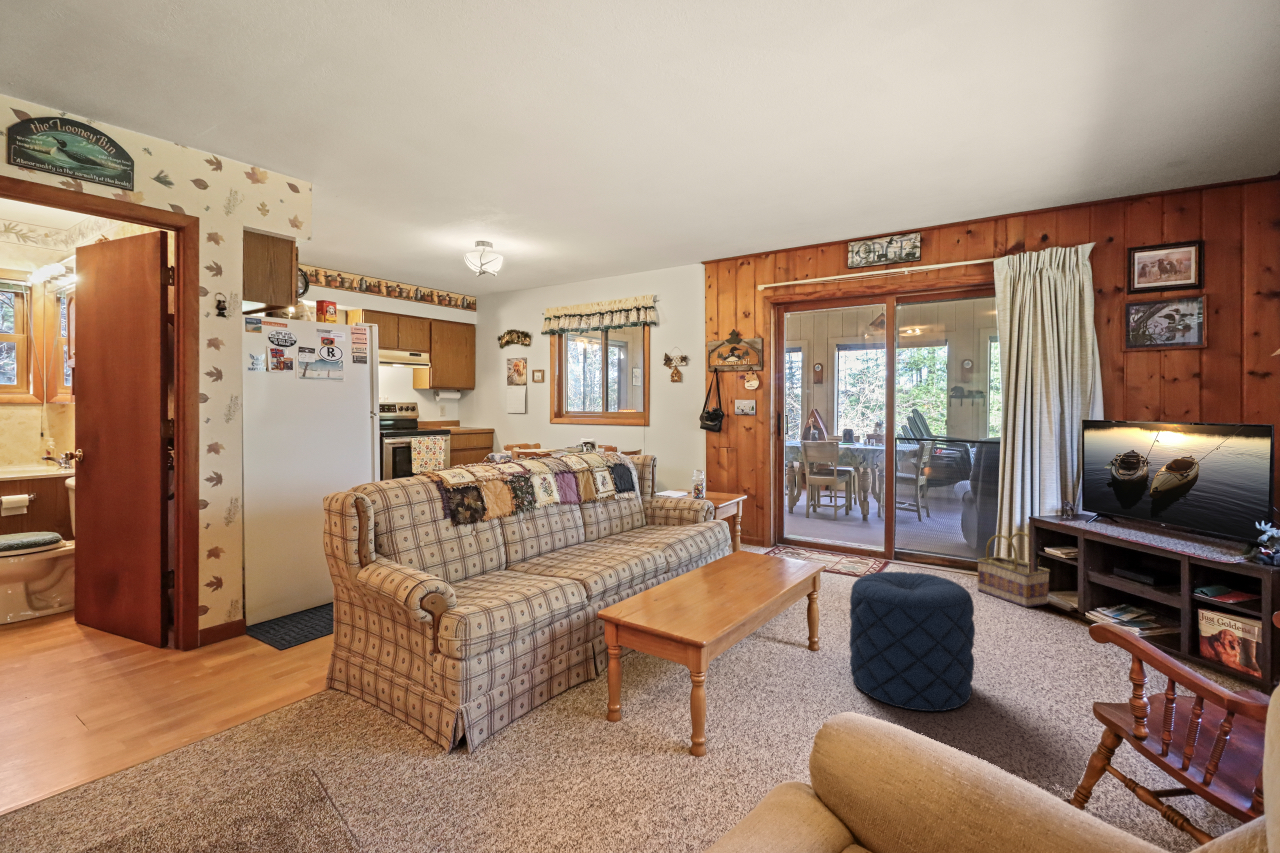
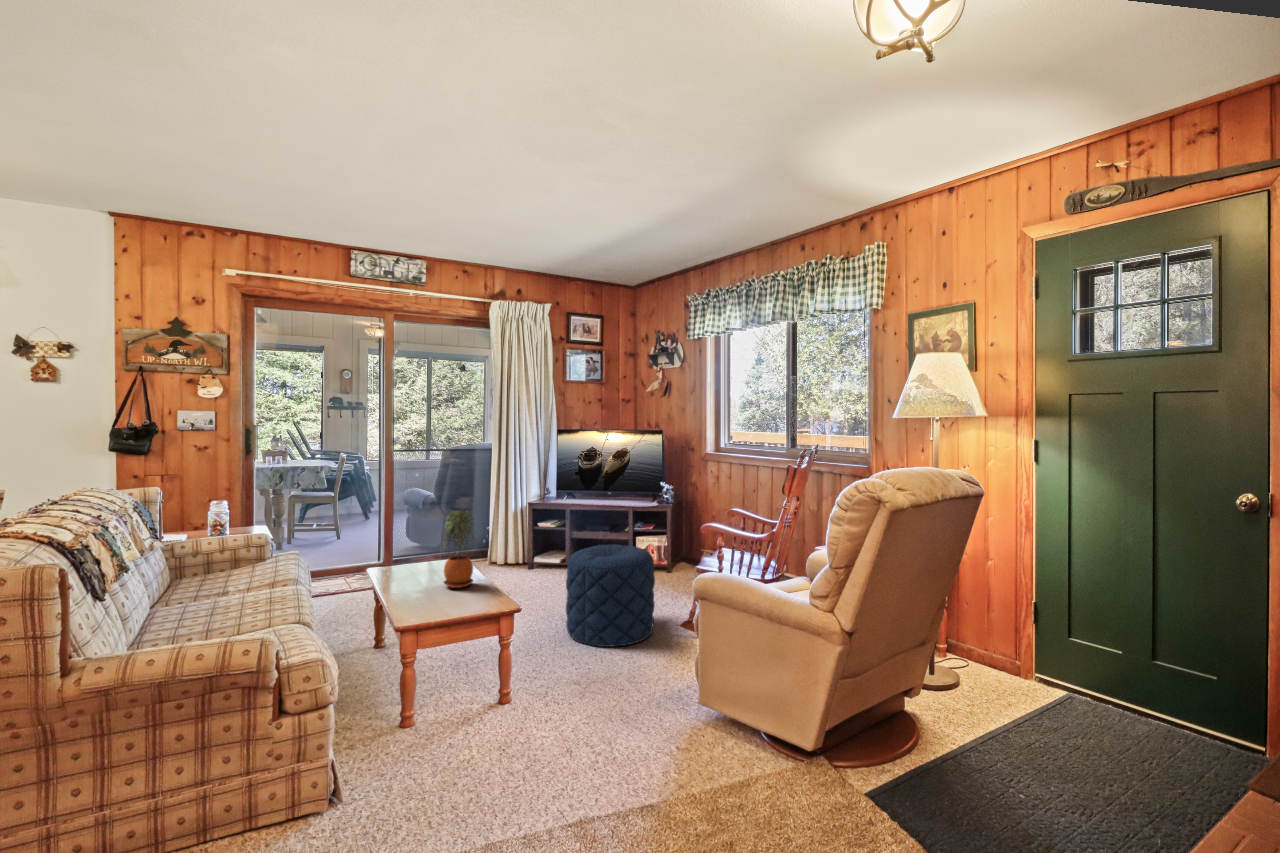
potted plant: none [705,493,742,564] -> present [443,510,473,588]
basket: present [977,532,1050,607] -> none [500,516,548,571]

